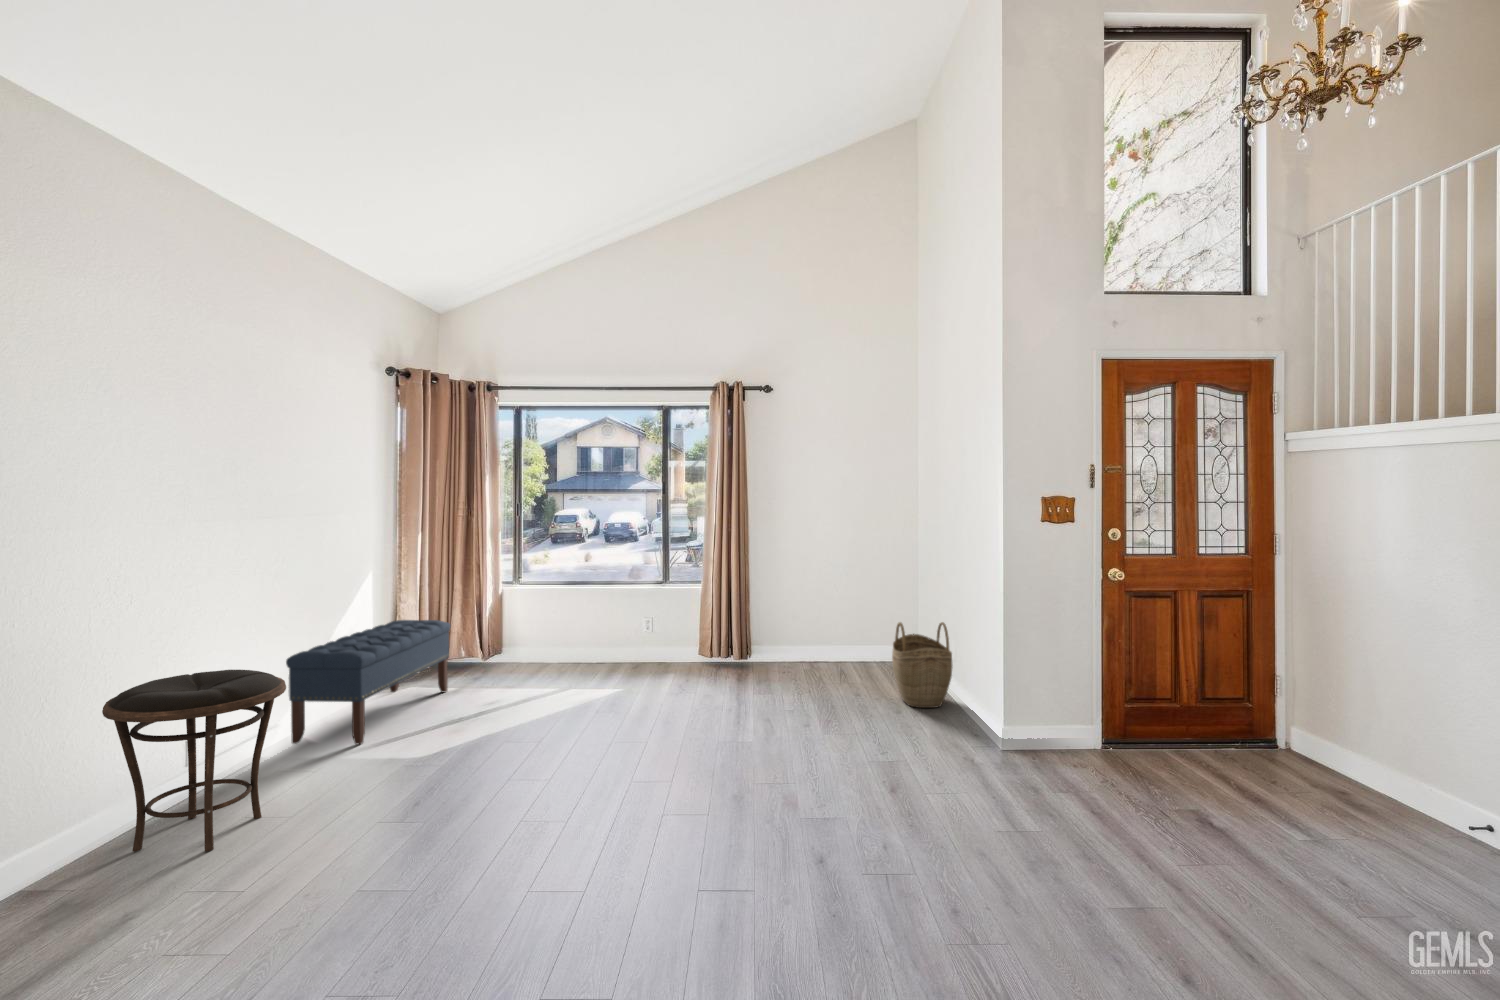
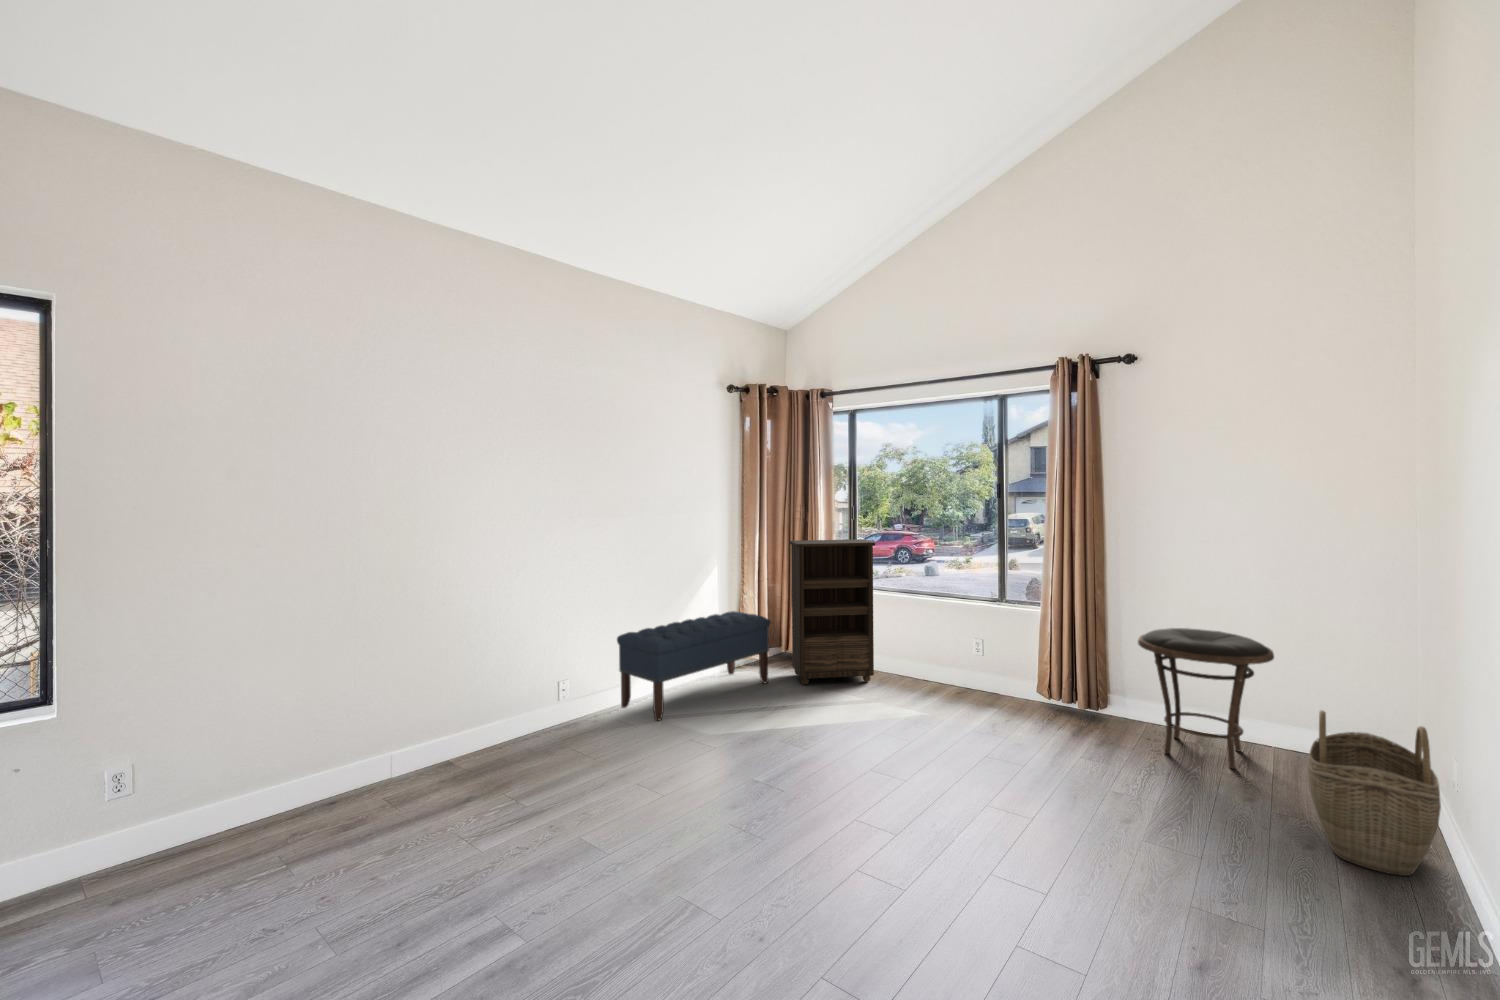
bookshelf: none [463,535,557,686] -> present [789,539,875,685]
side table: present [102,670,286,852] -> present [1138,628,1274,769]

